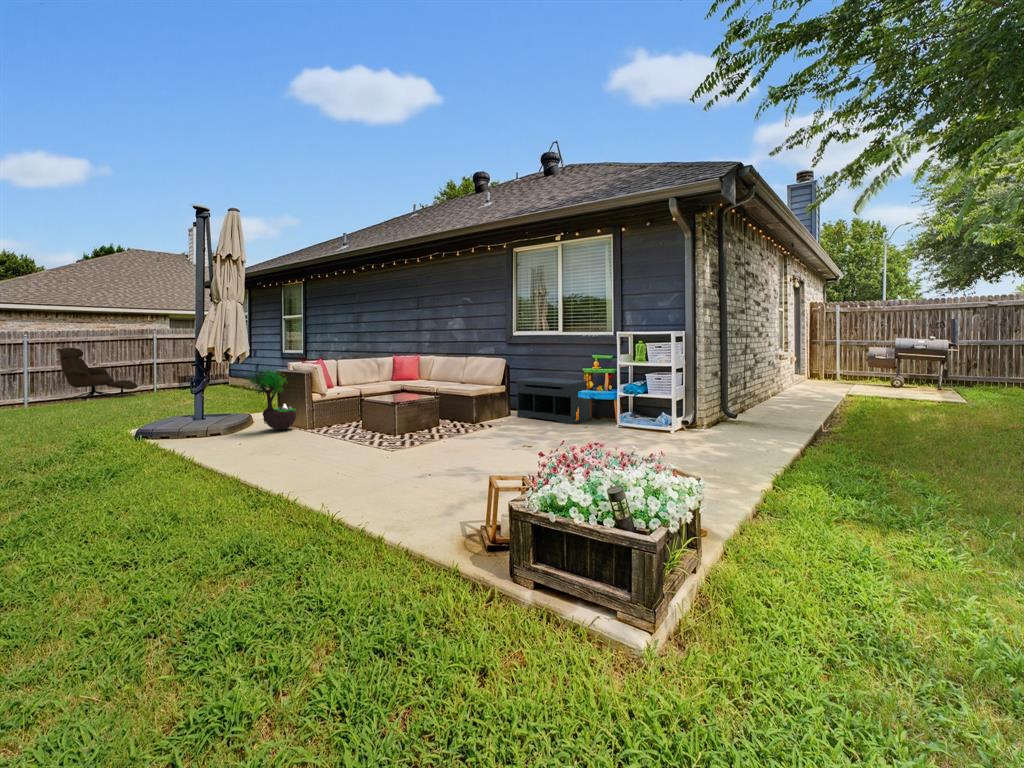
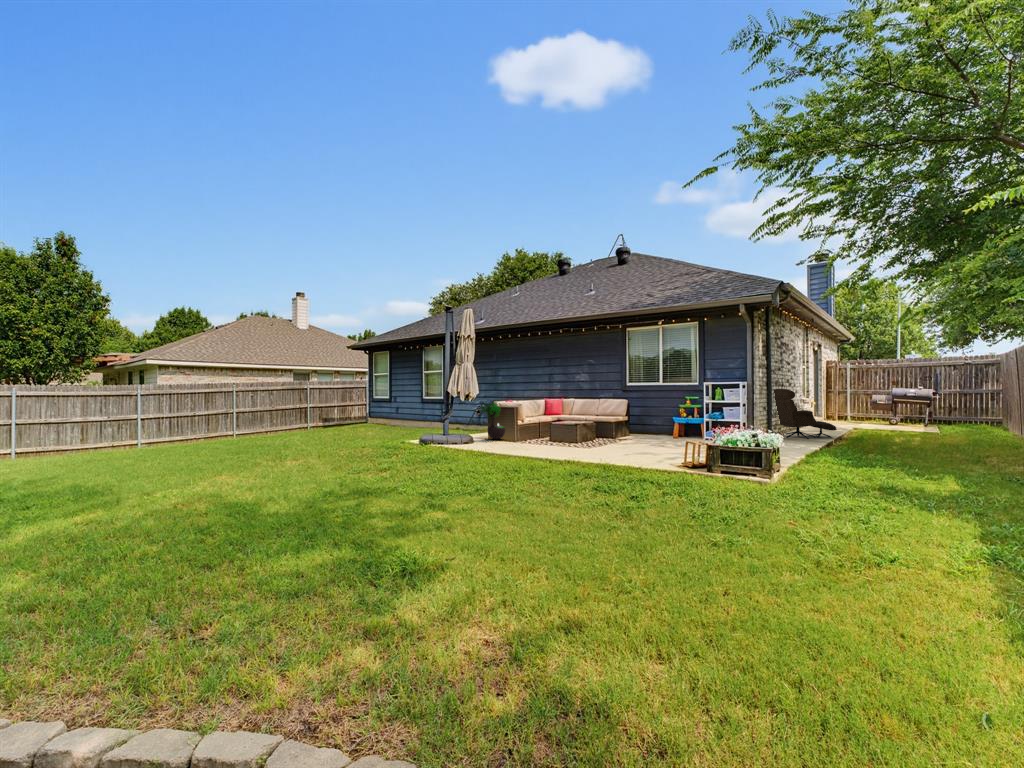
lounge chair: present [59,348,138,399] -> present [774,389,837,439]
bench: present [517,378,590,424] -> none [634,411,685,439]

